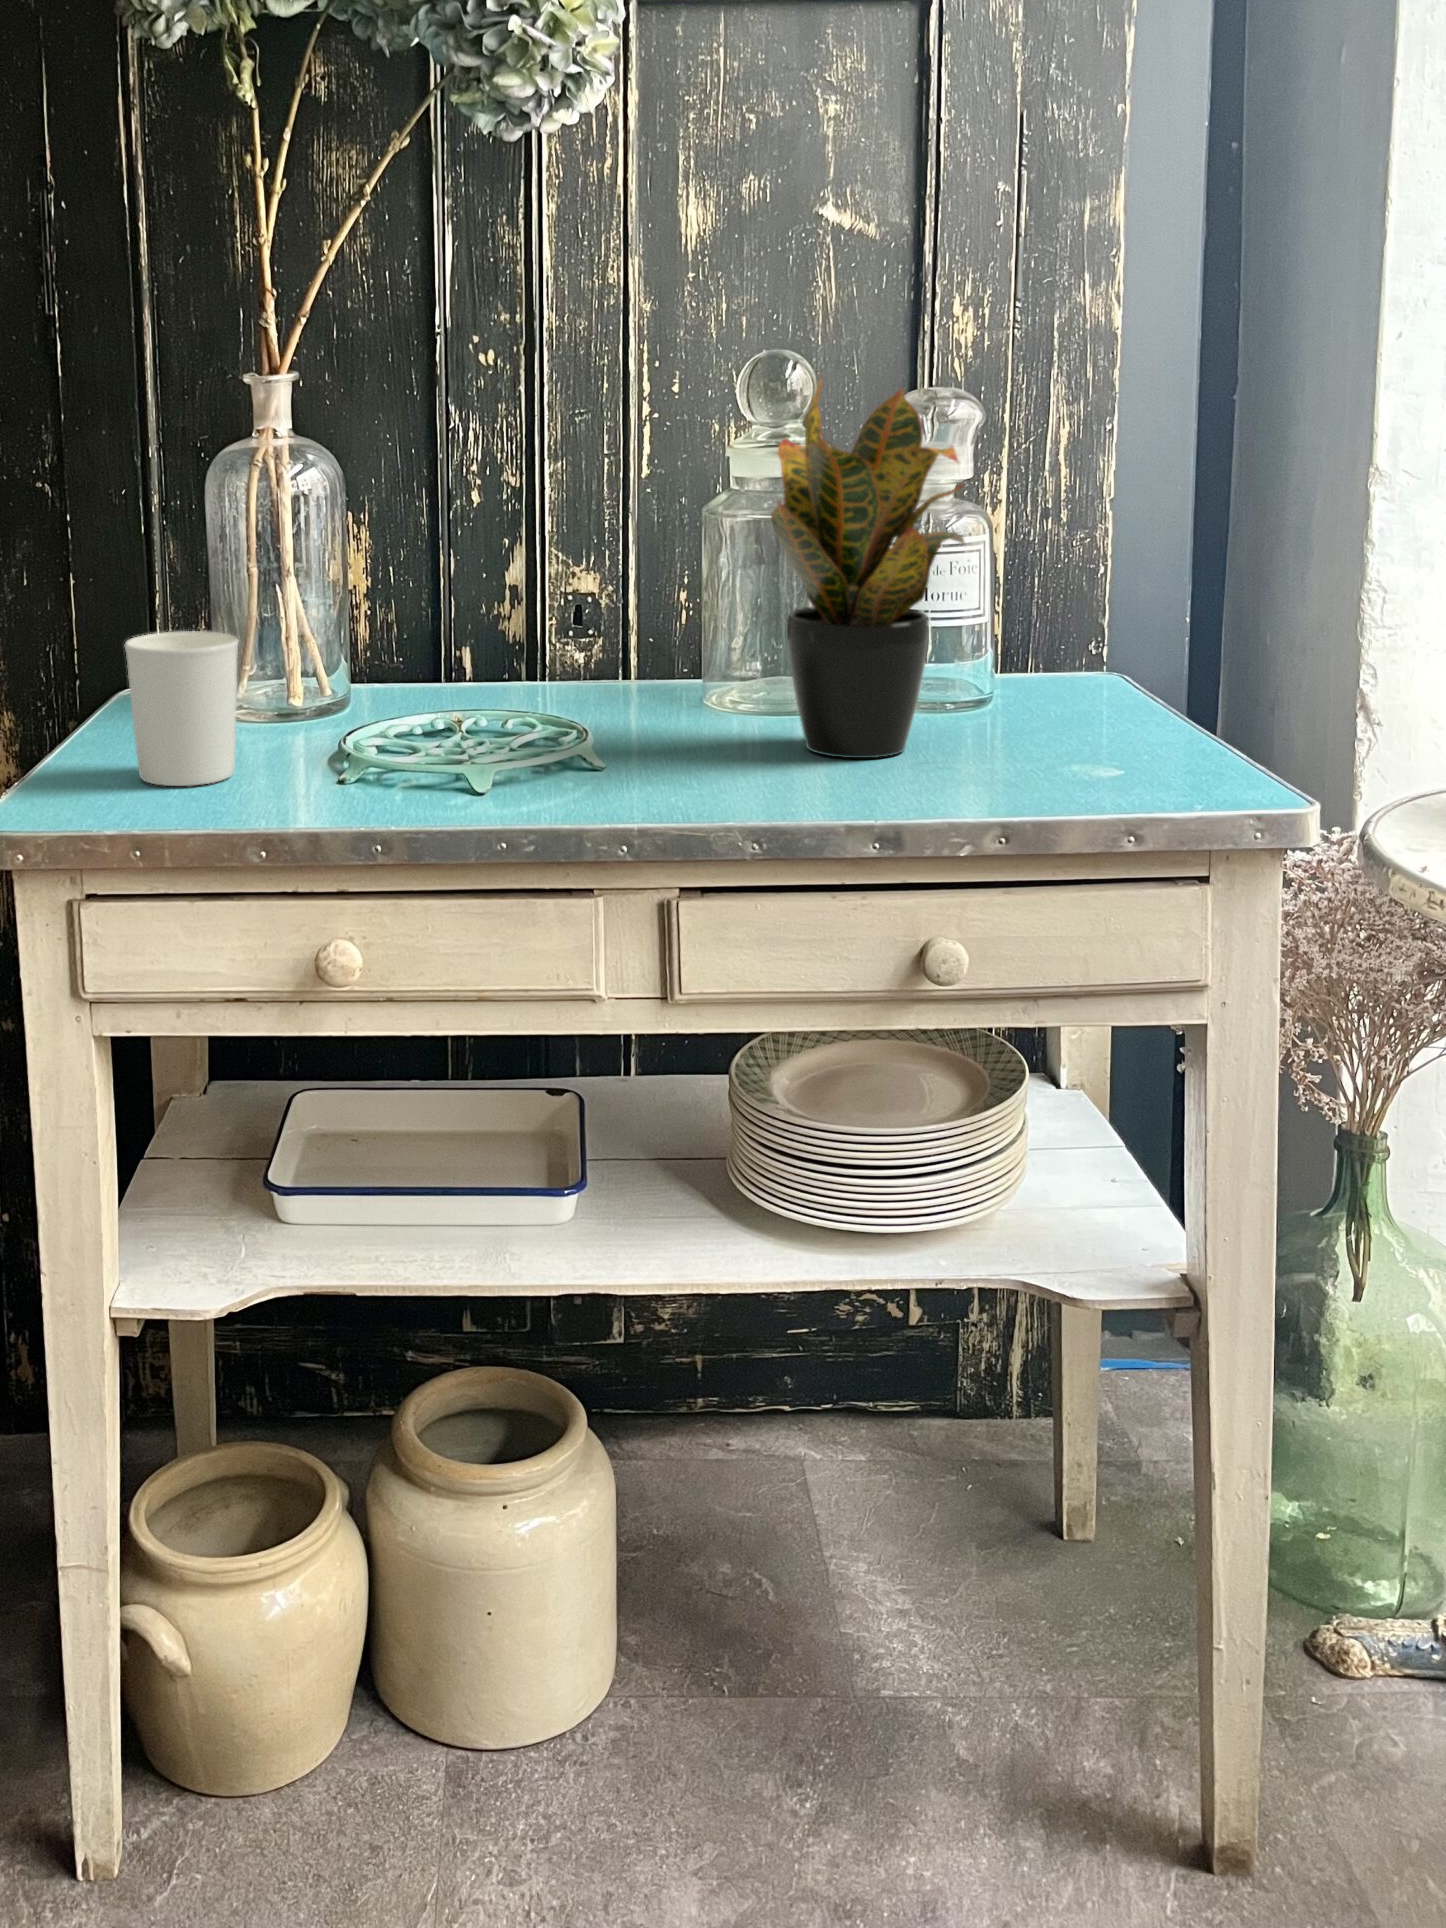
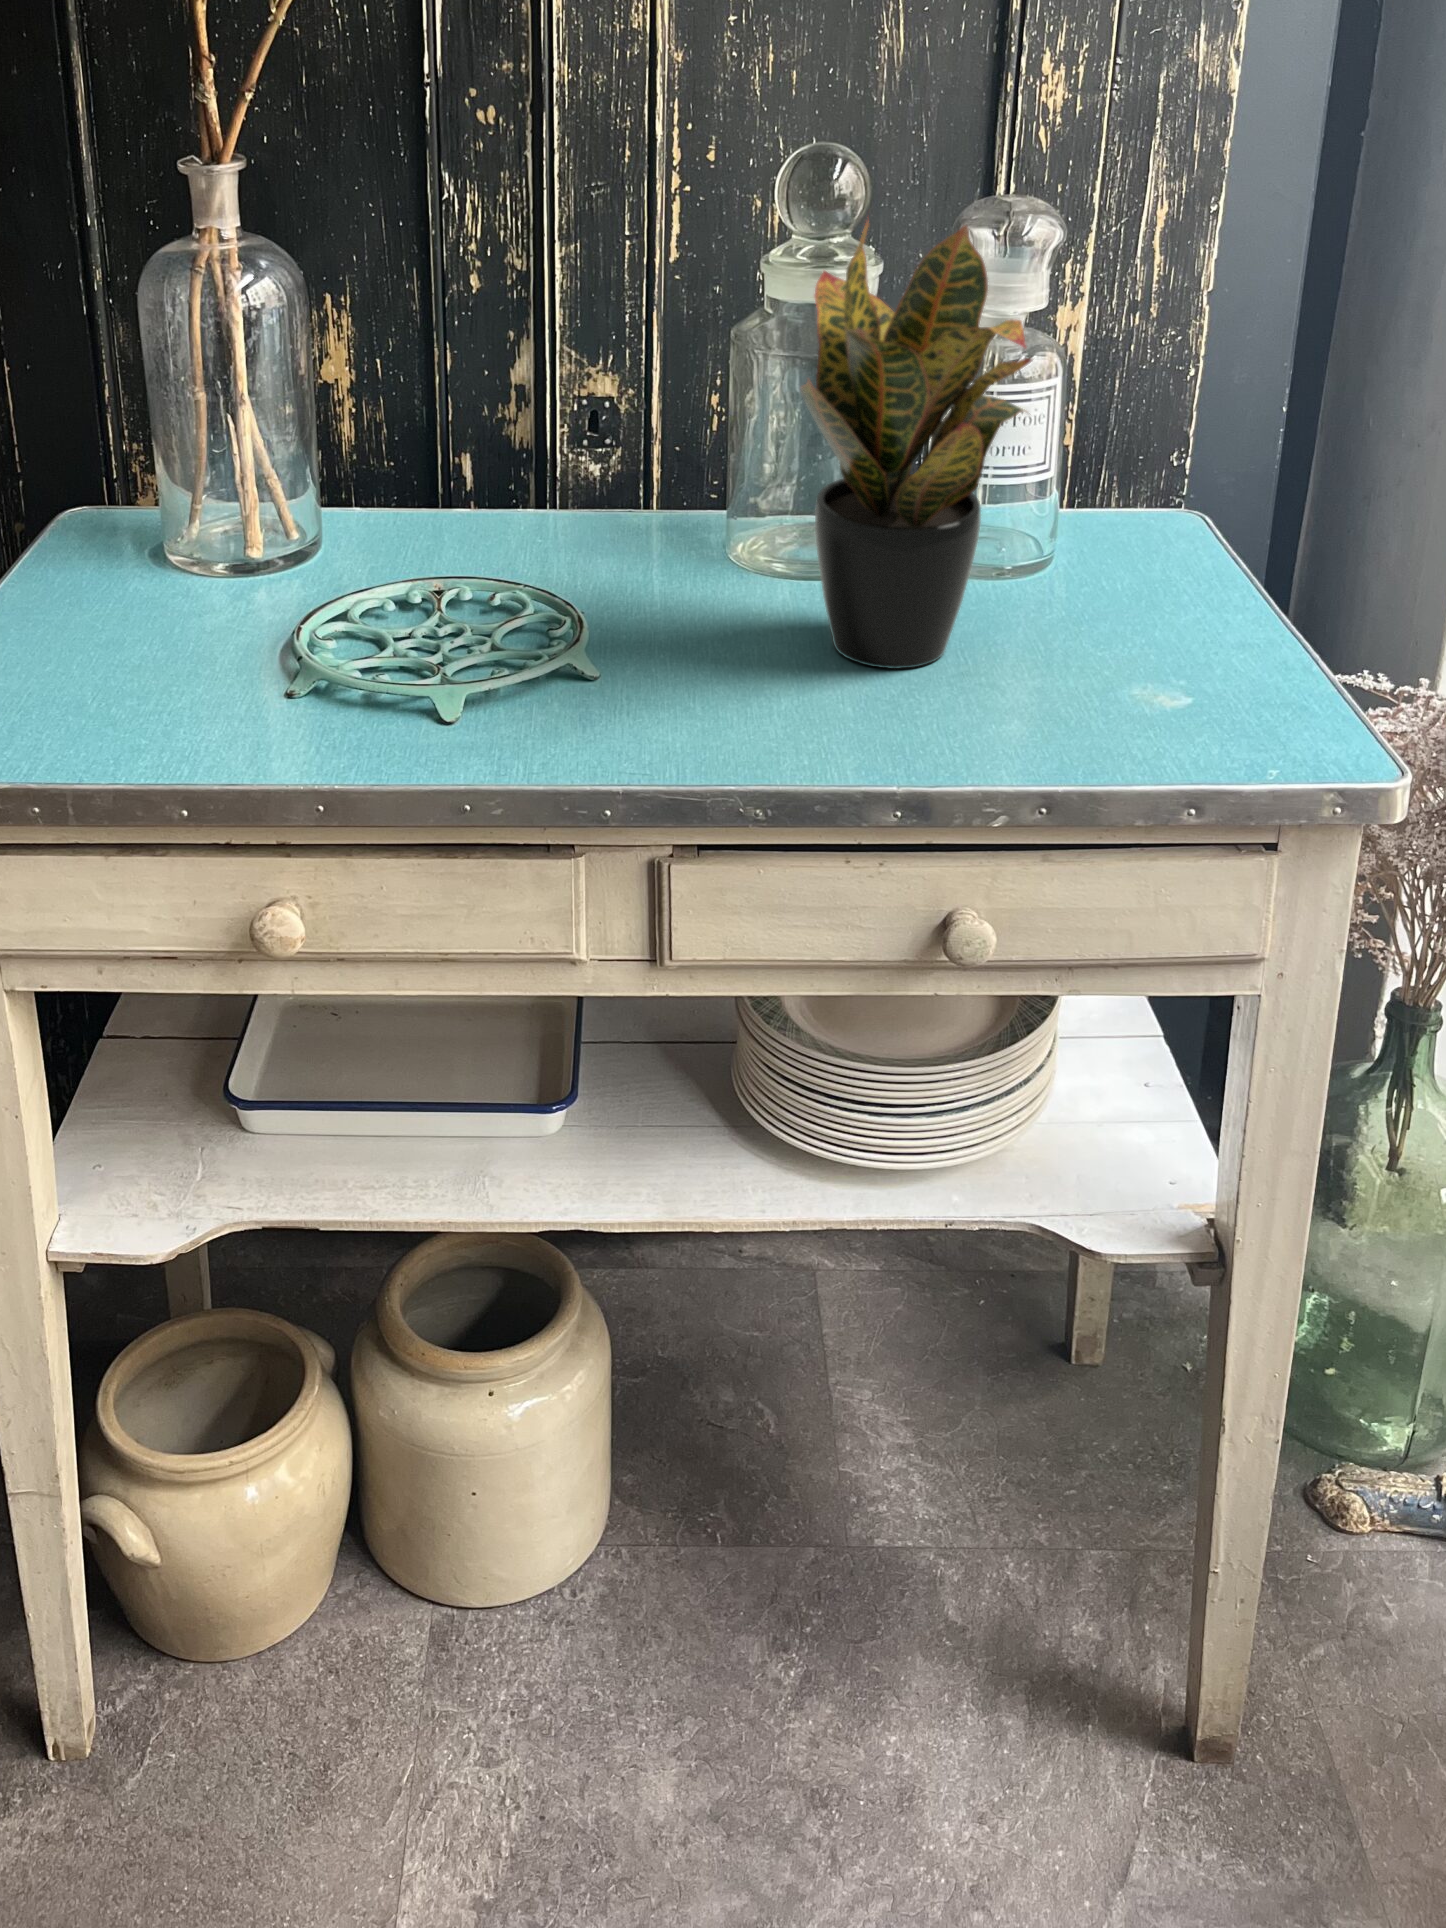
candle holder: present [125,631,239,786] -> none [28,511,169,705]

